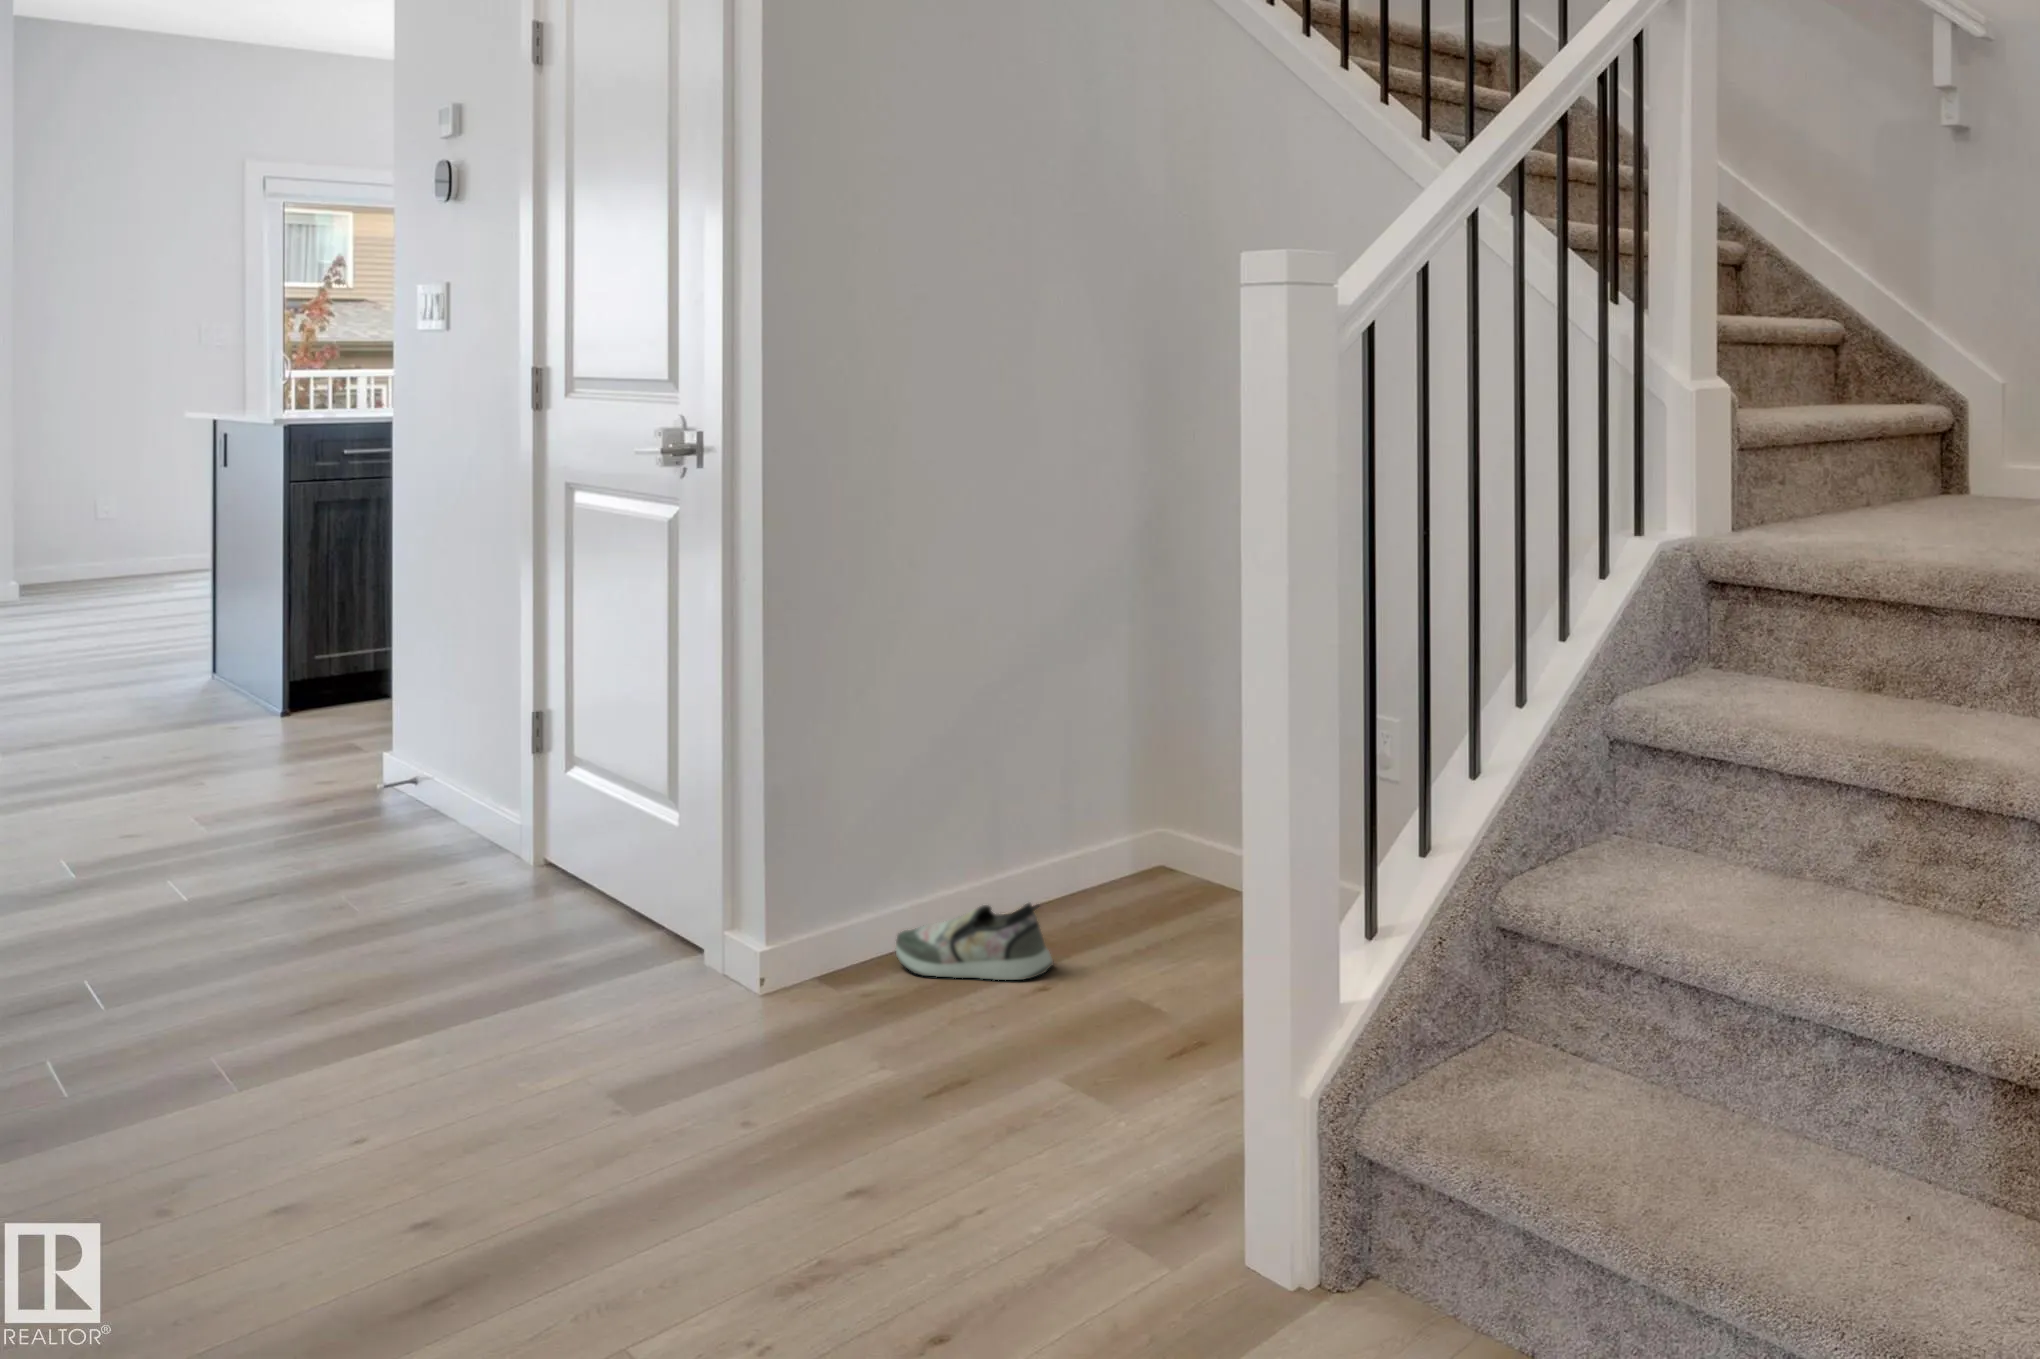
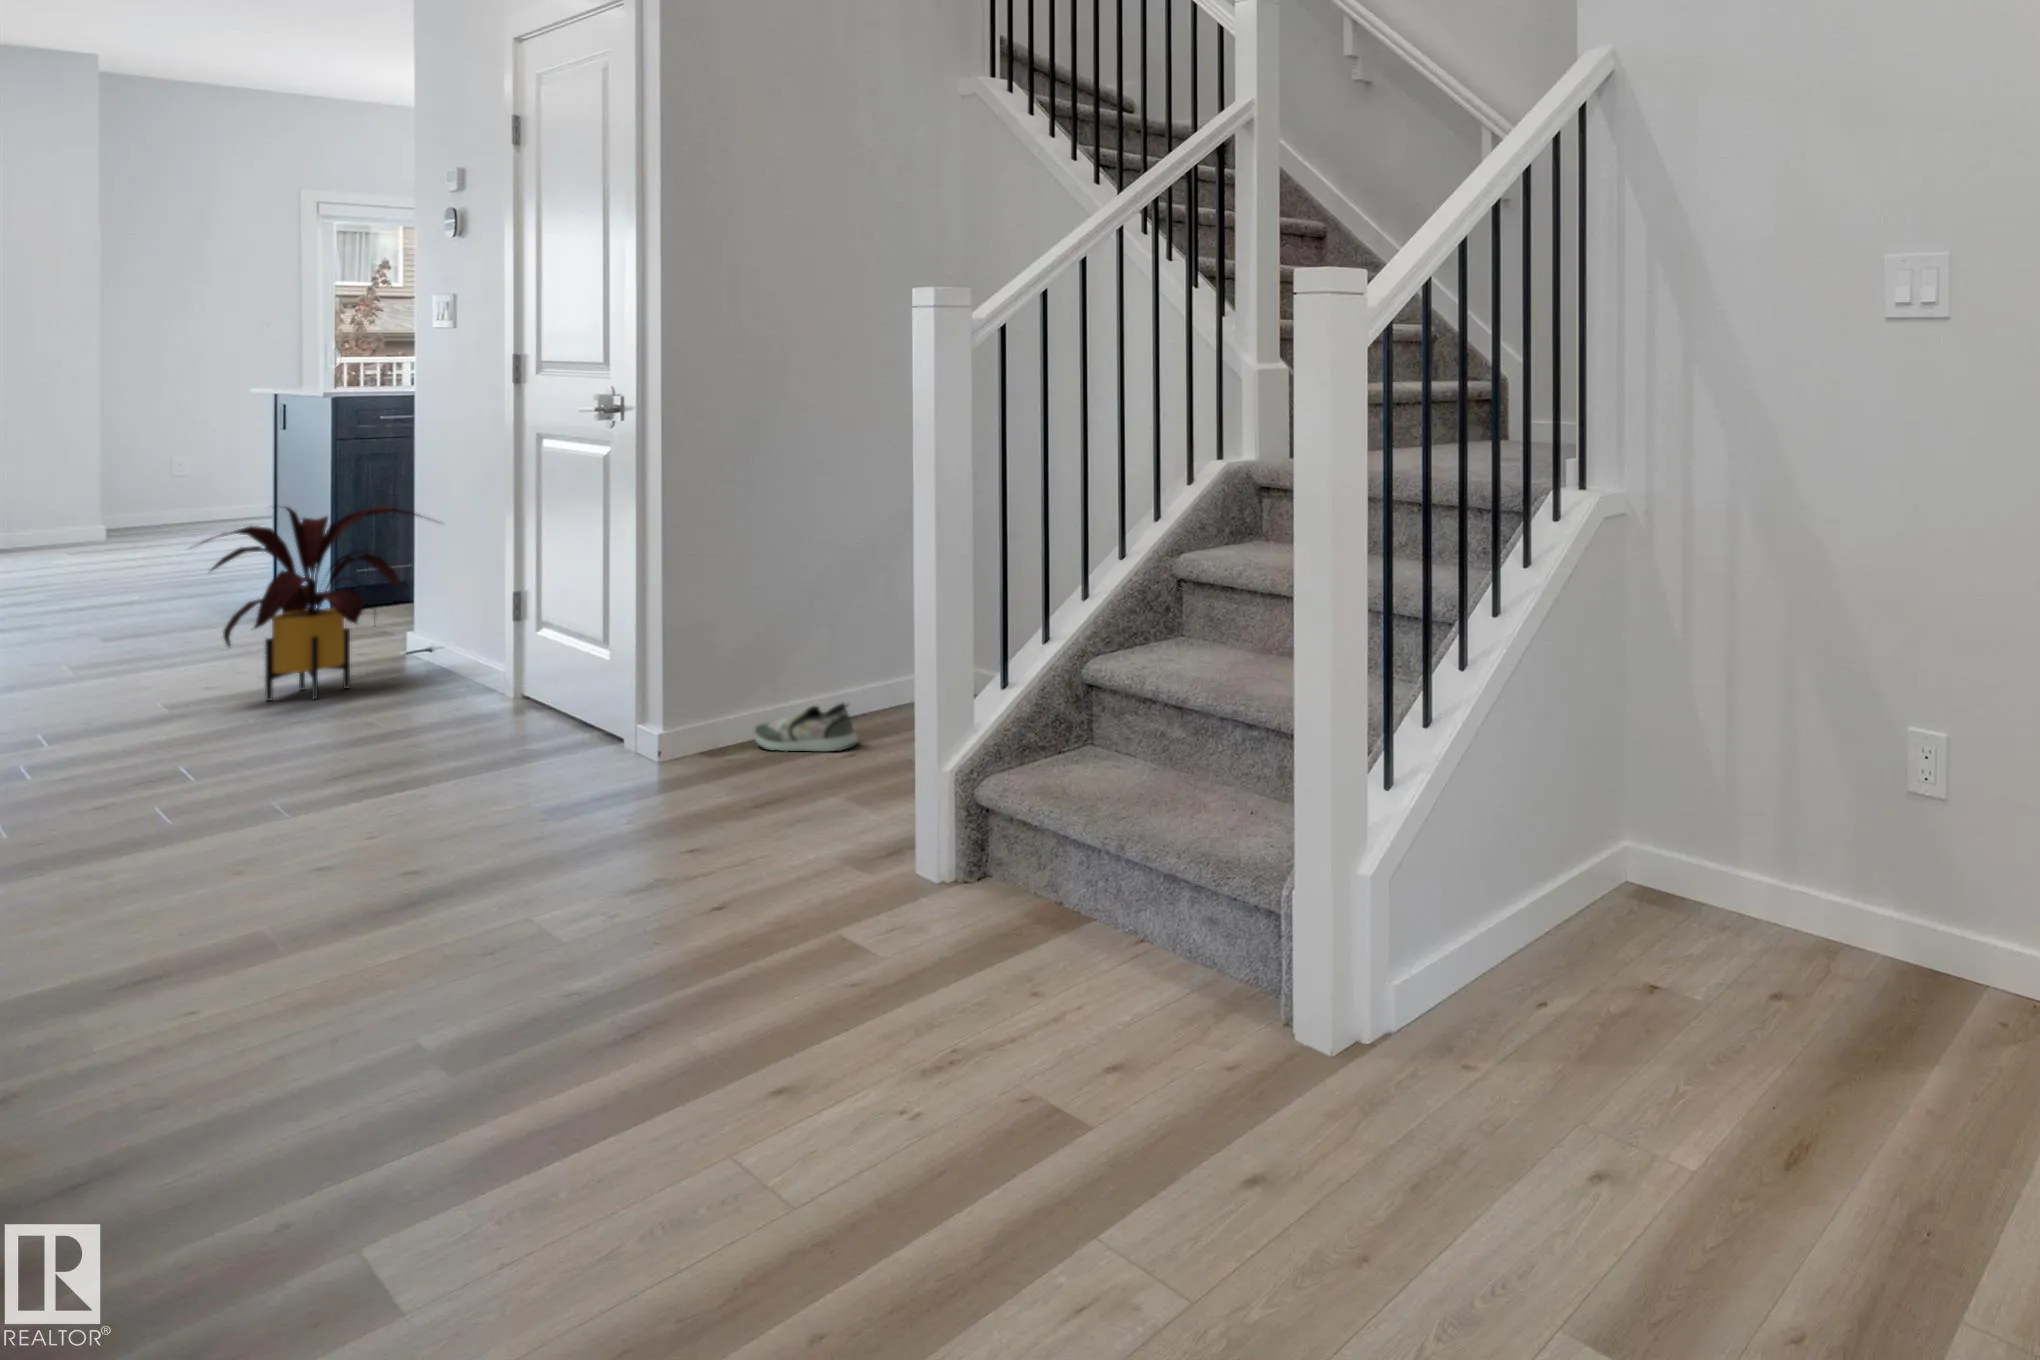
house plant: none [82,584,435,866] -> present [190,506,431,701]

